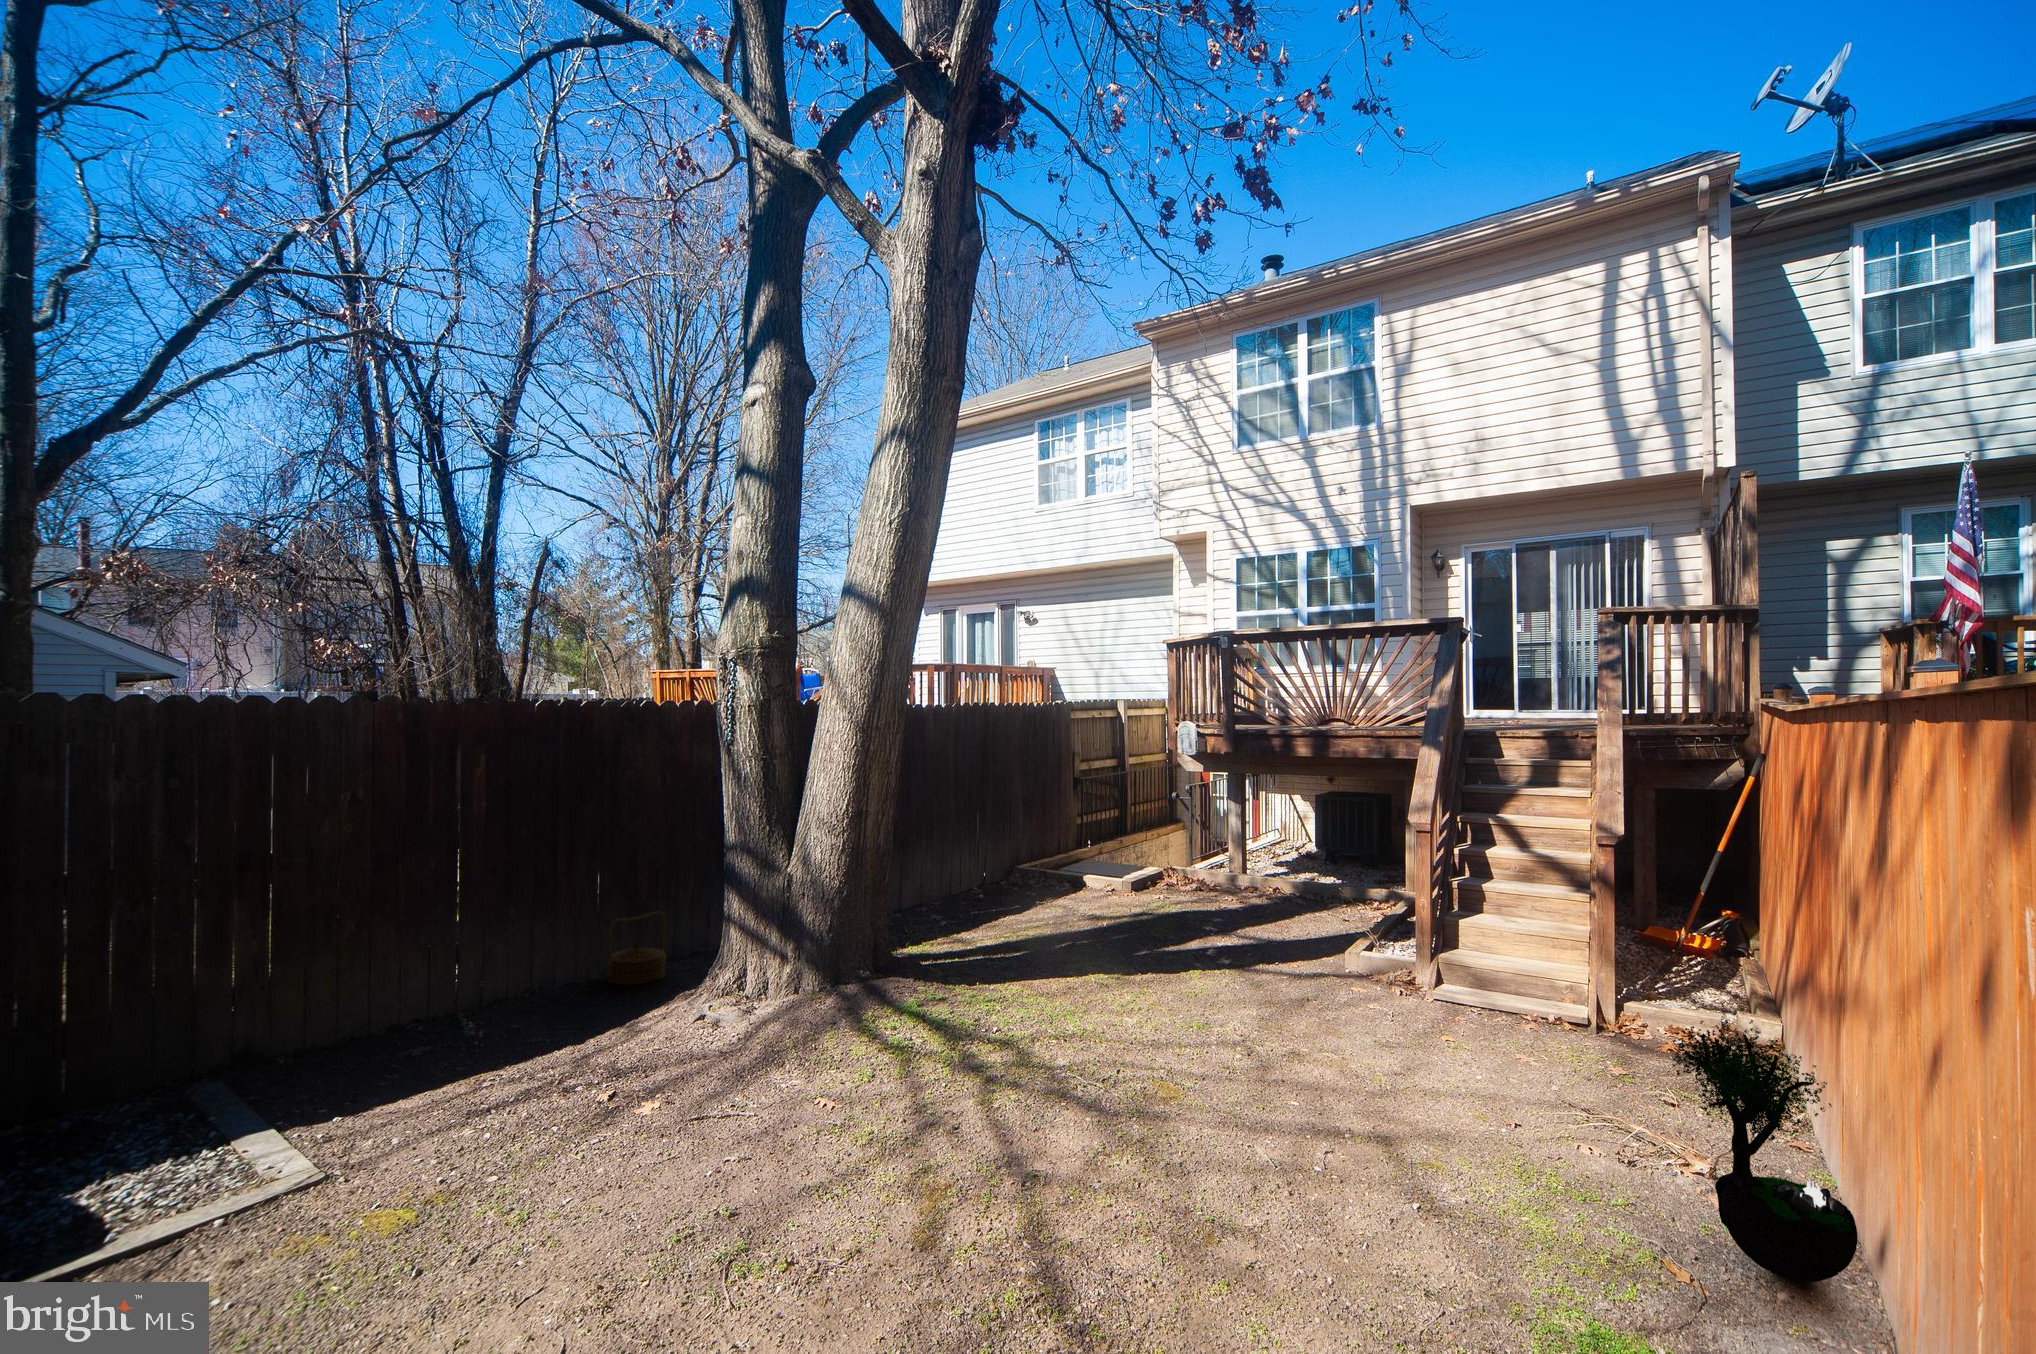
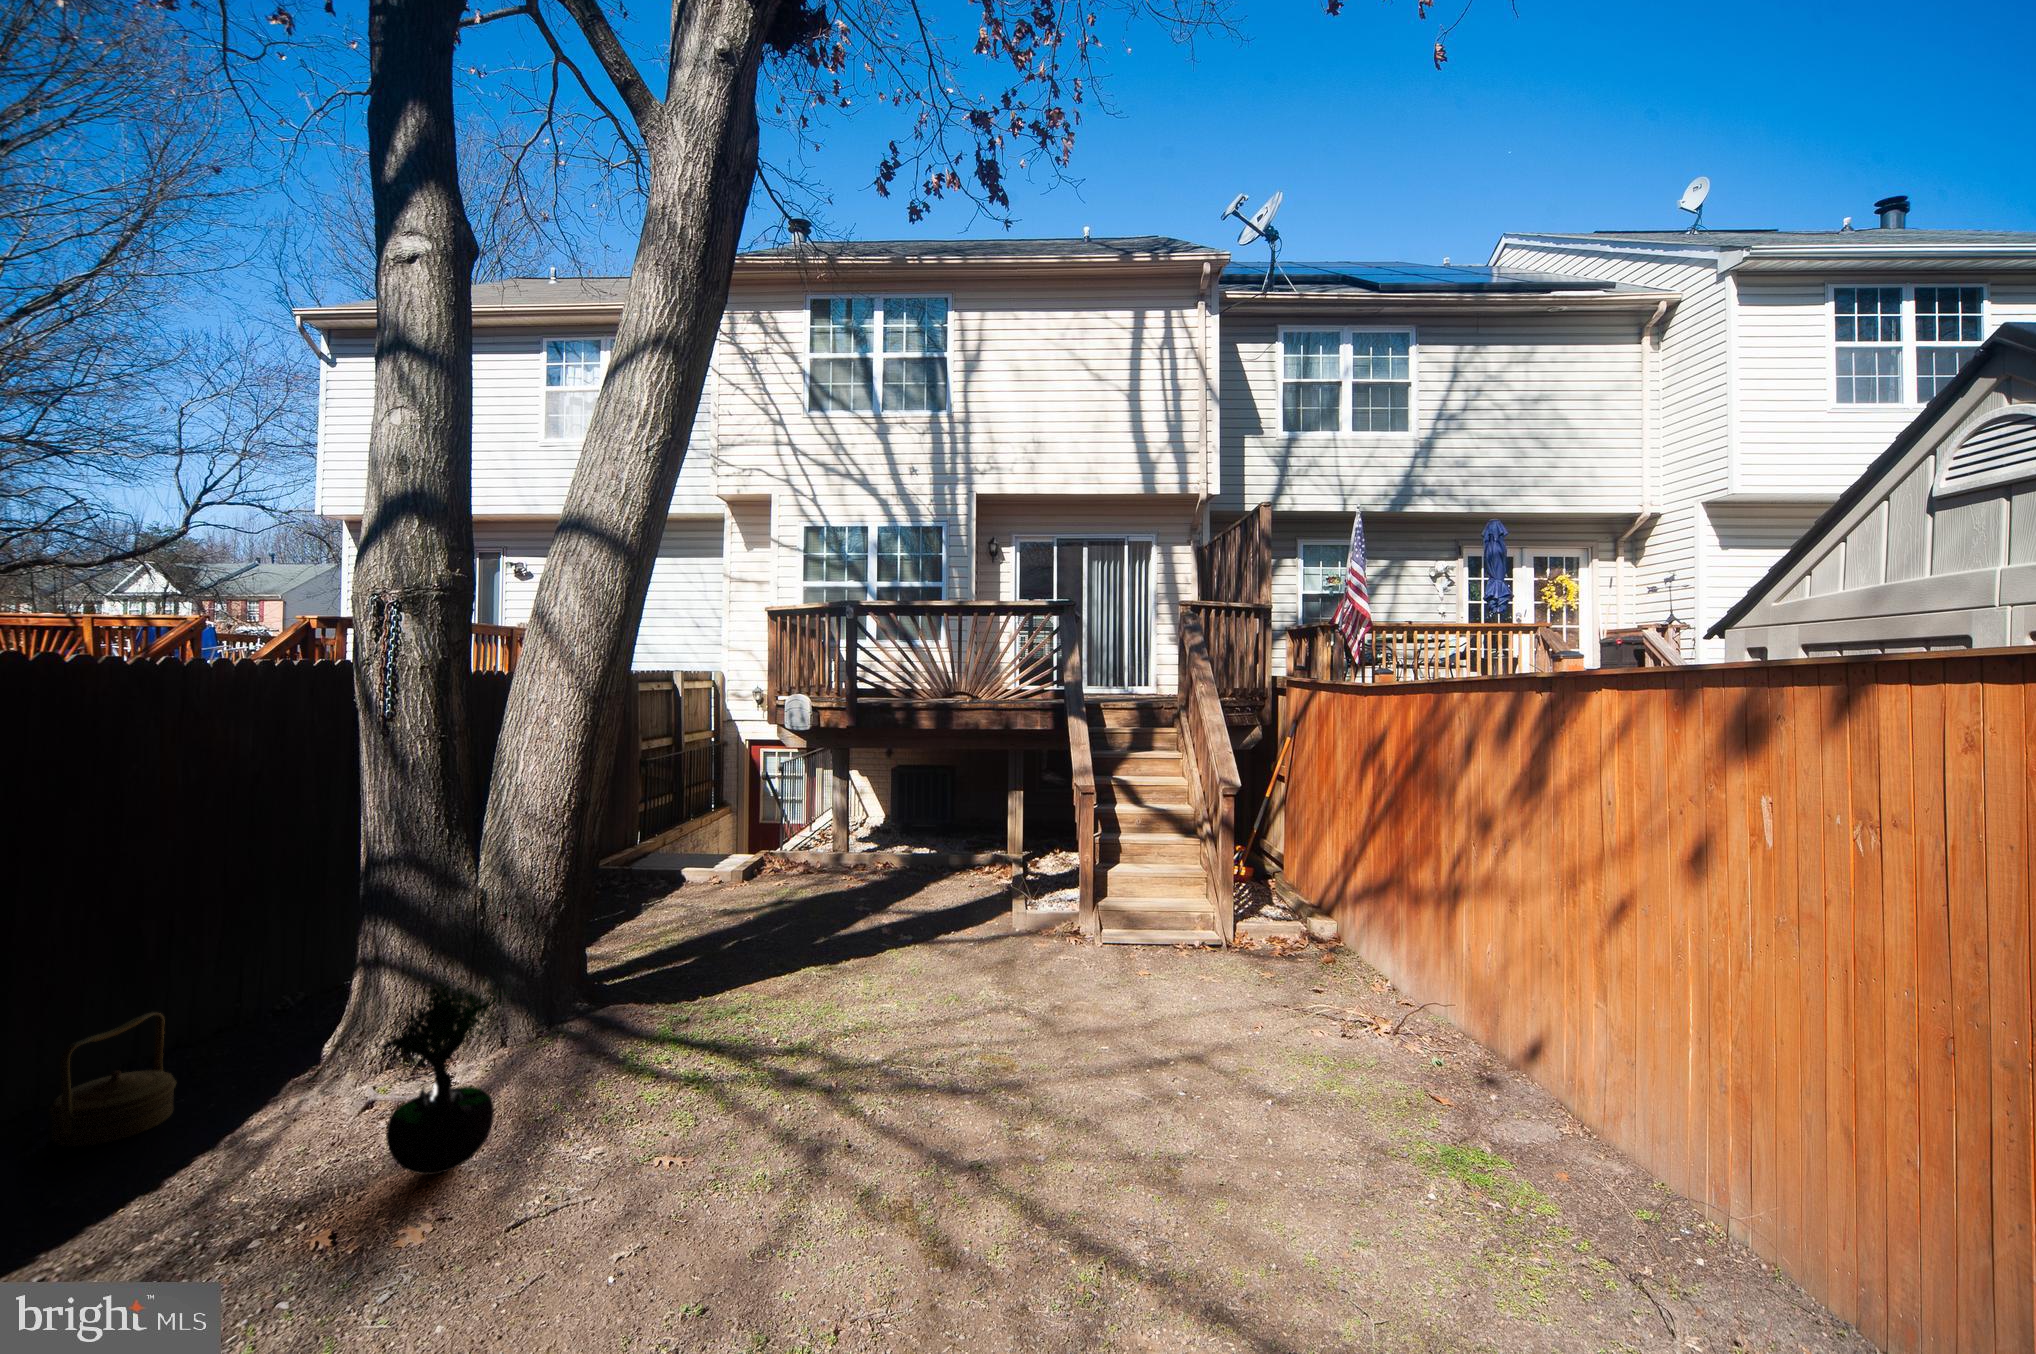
potted tree: present [1673,1008,1858,1282] -> present [366,969,507,1175]

